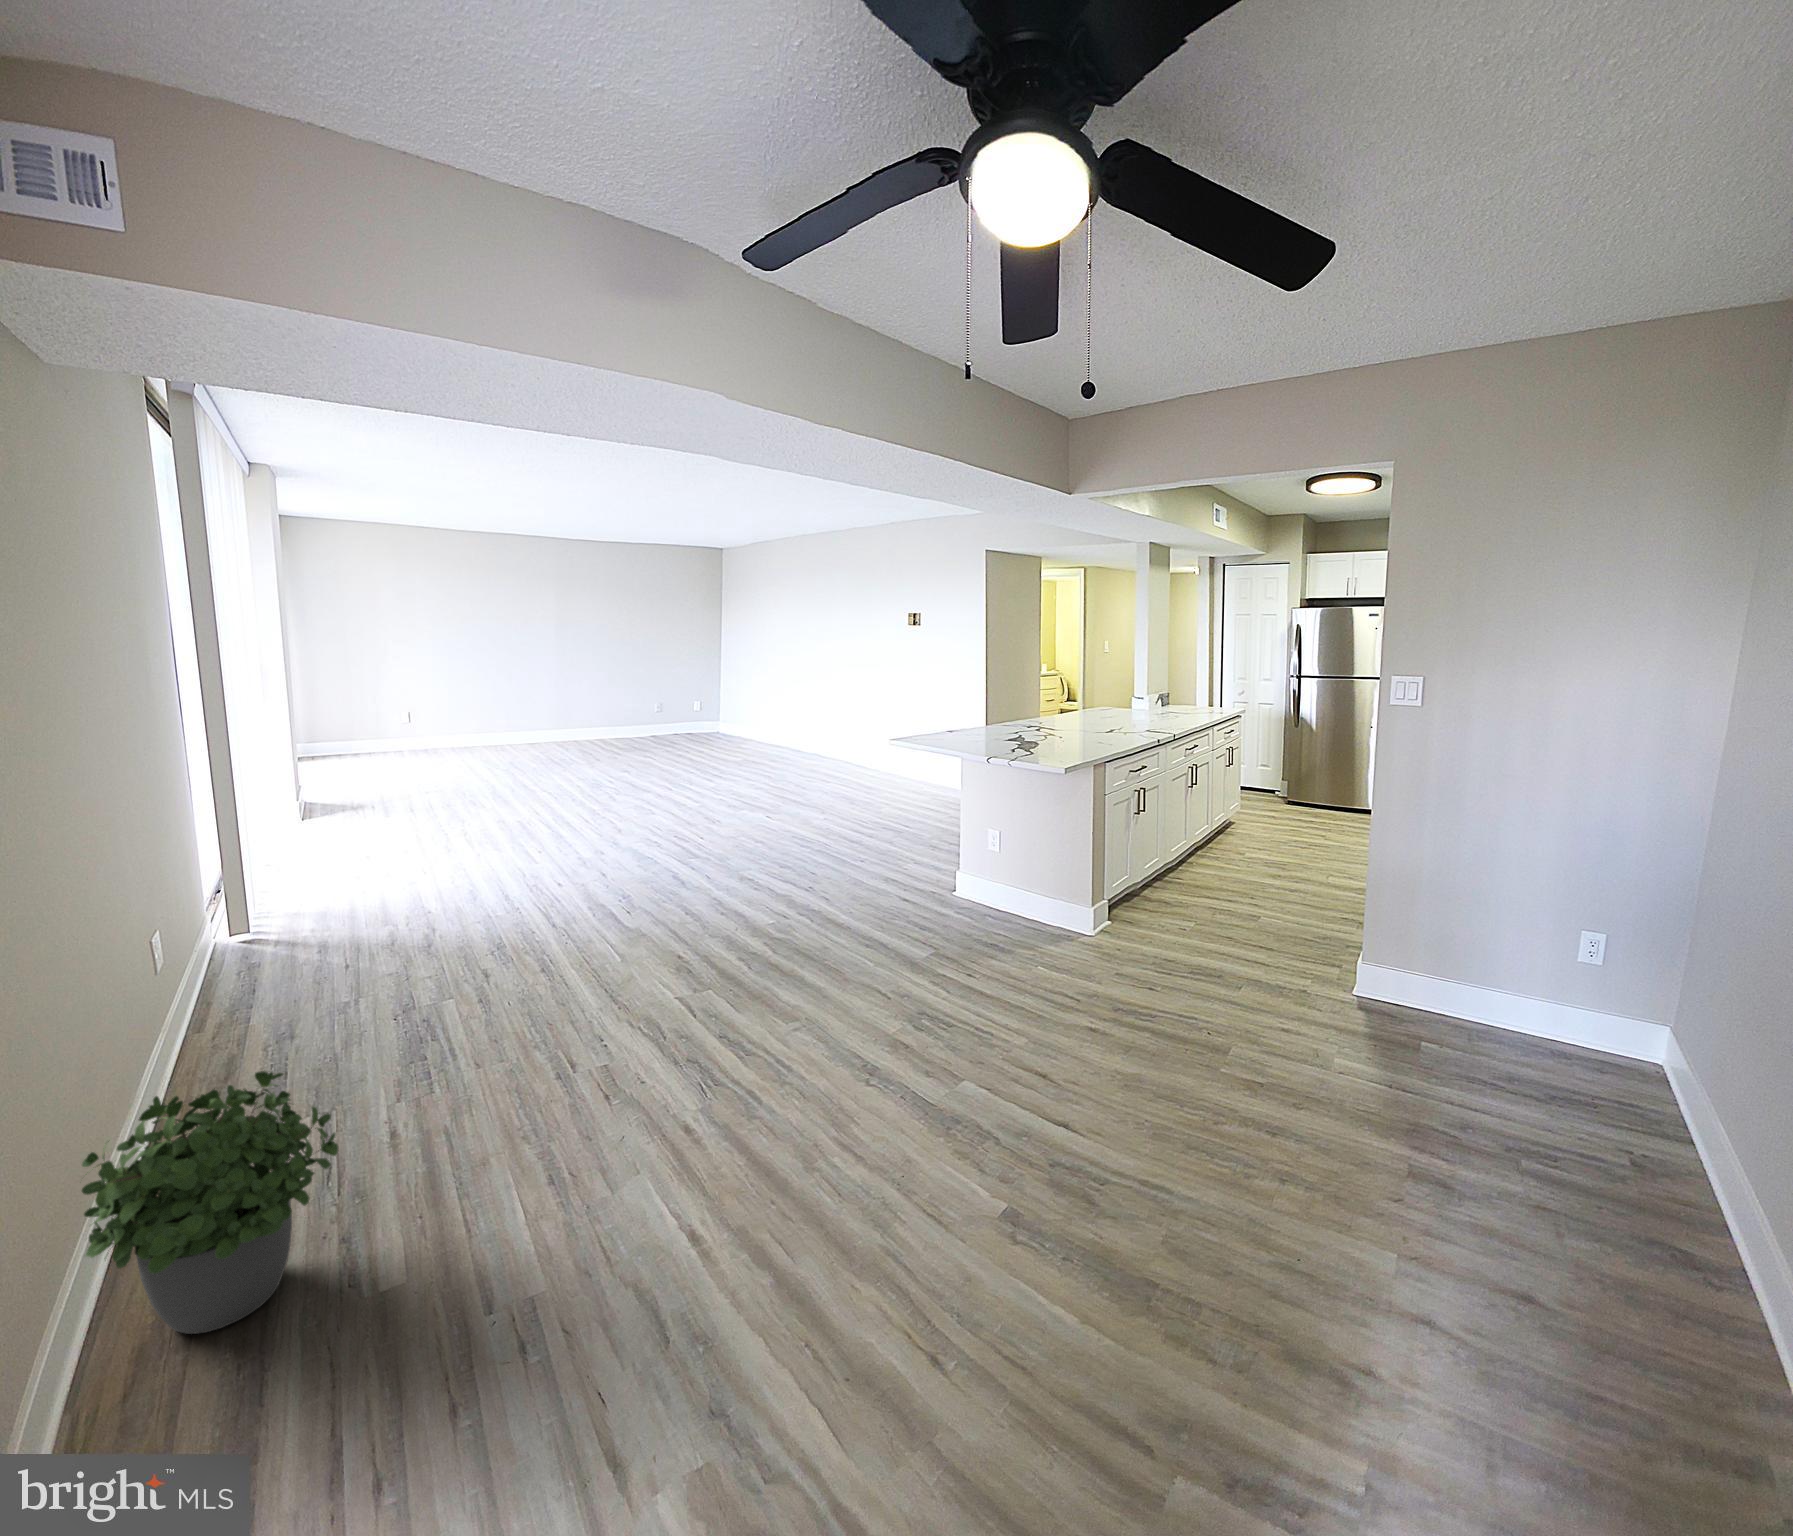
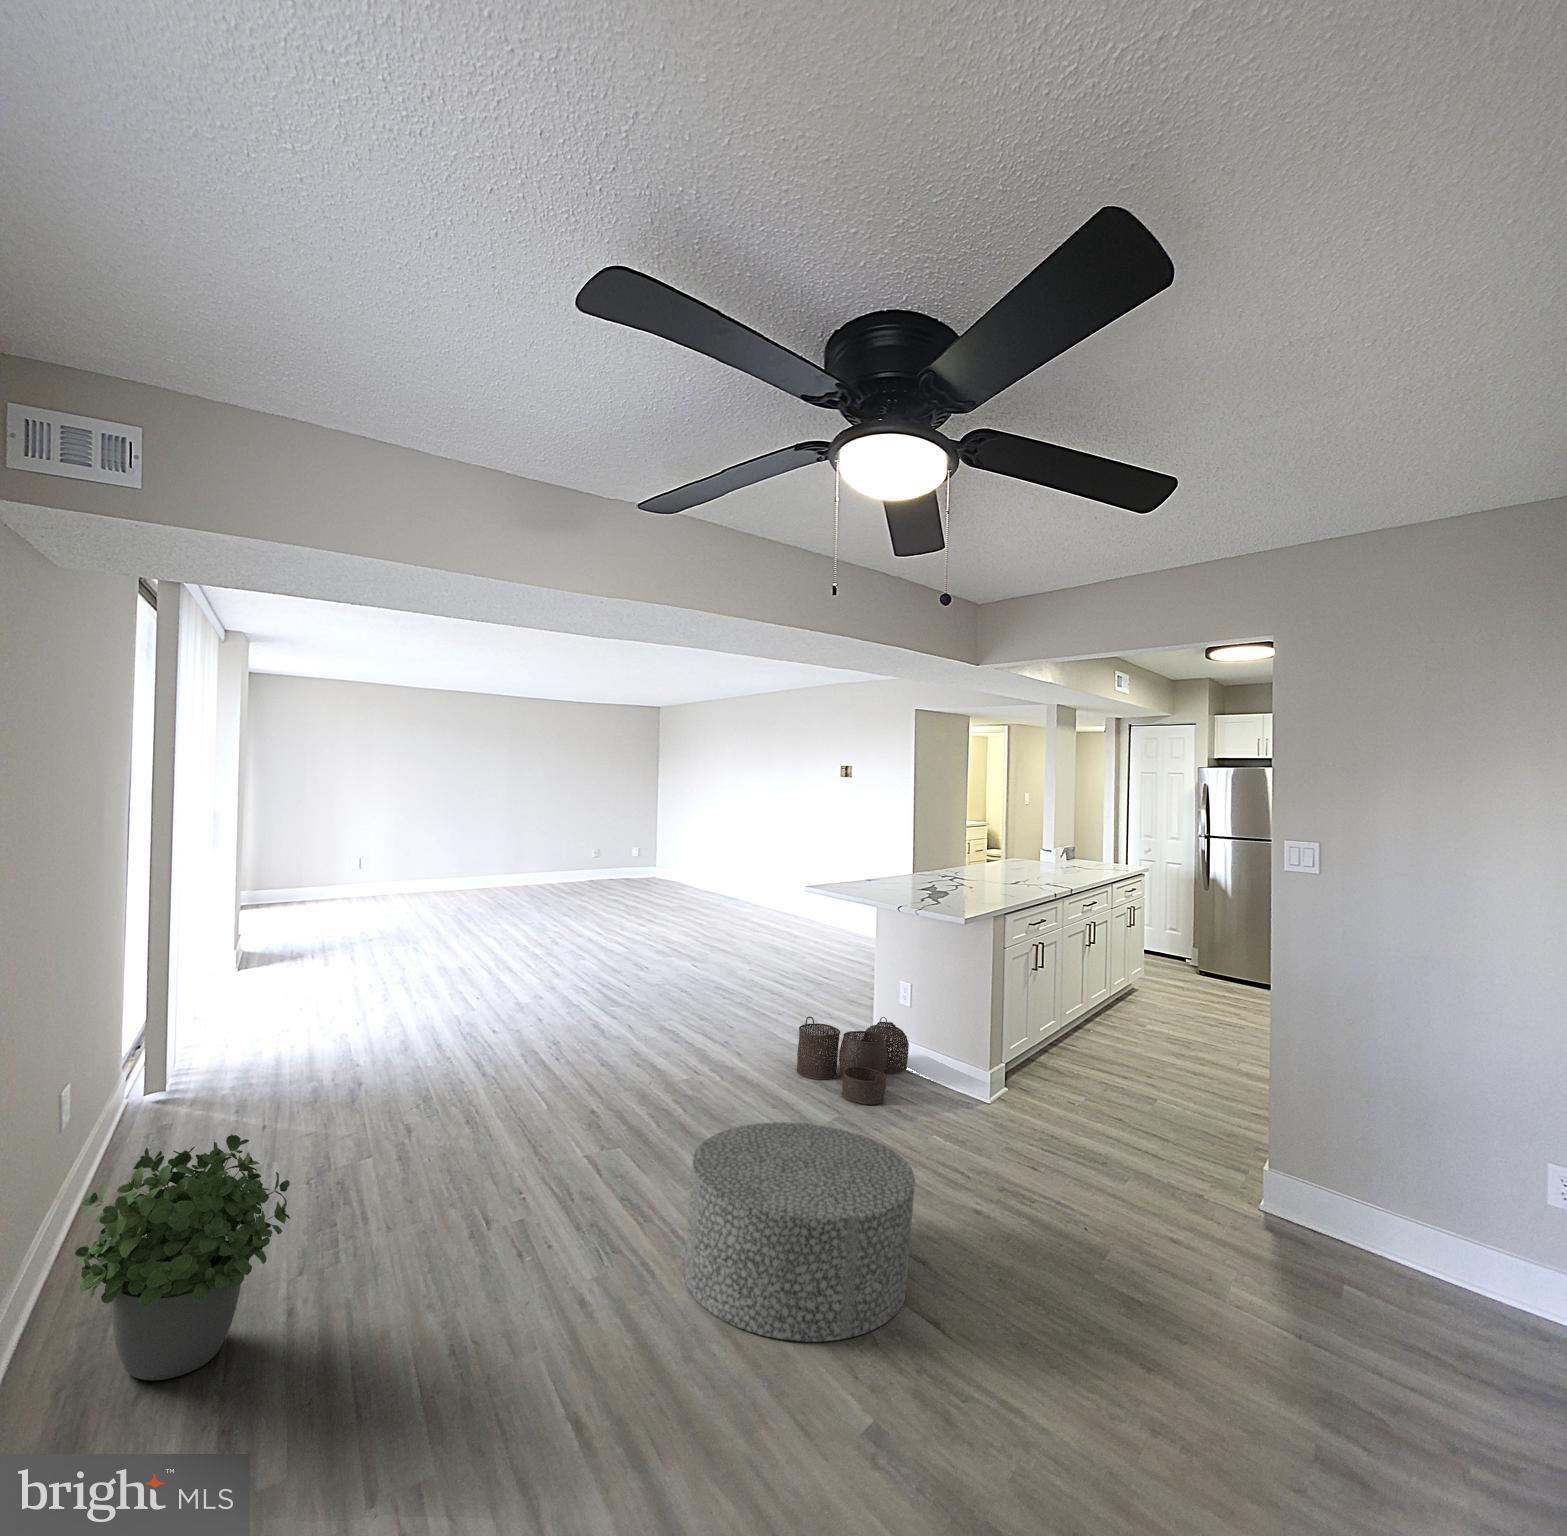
woven basket: none [908,870,1016,957] -> present [796,1017,909,1104]
ottoman: none [781,997,1016,1235] -> present [684,1122,915,1342]

